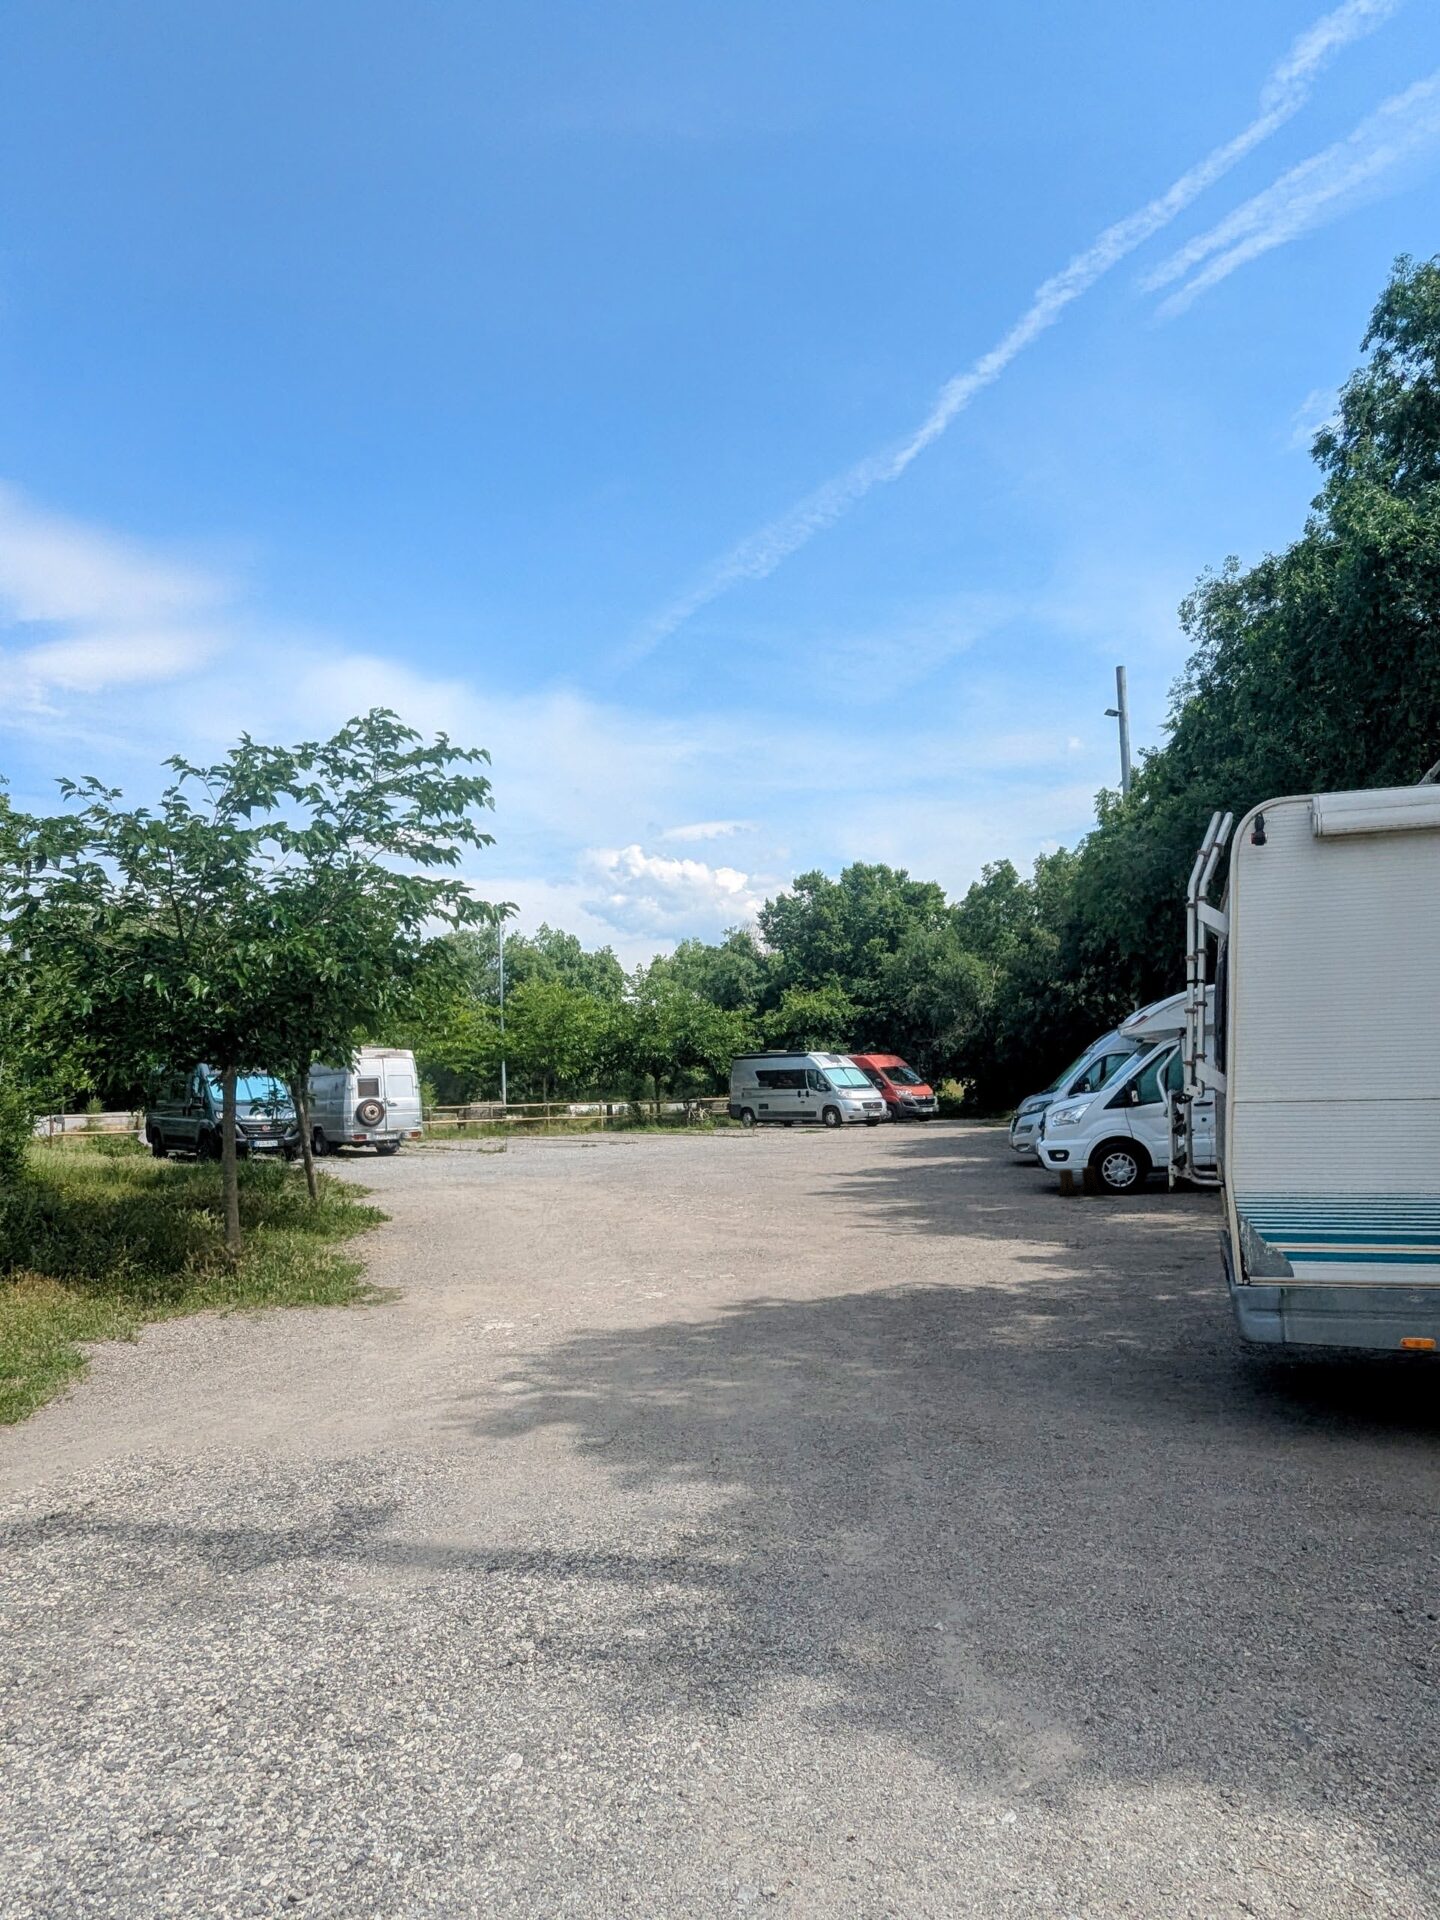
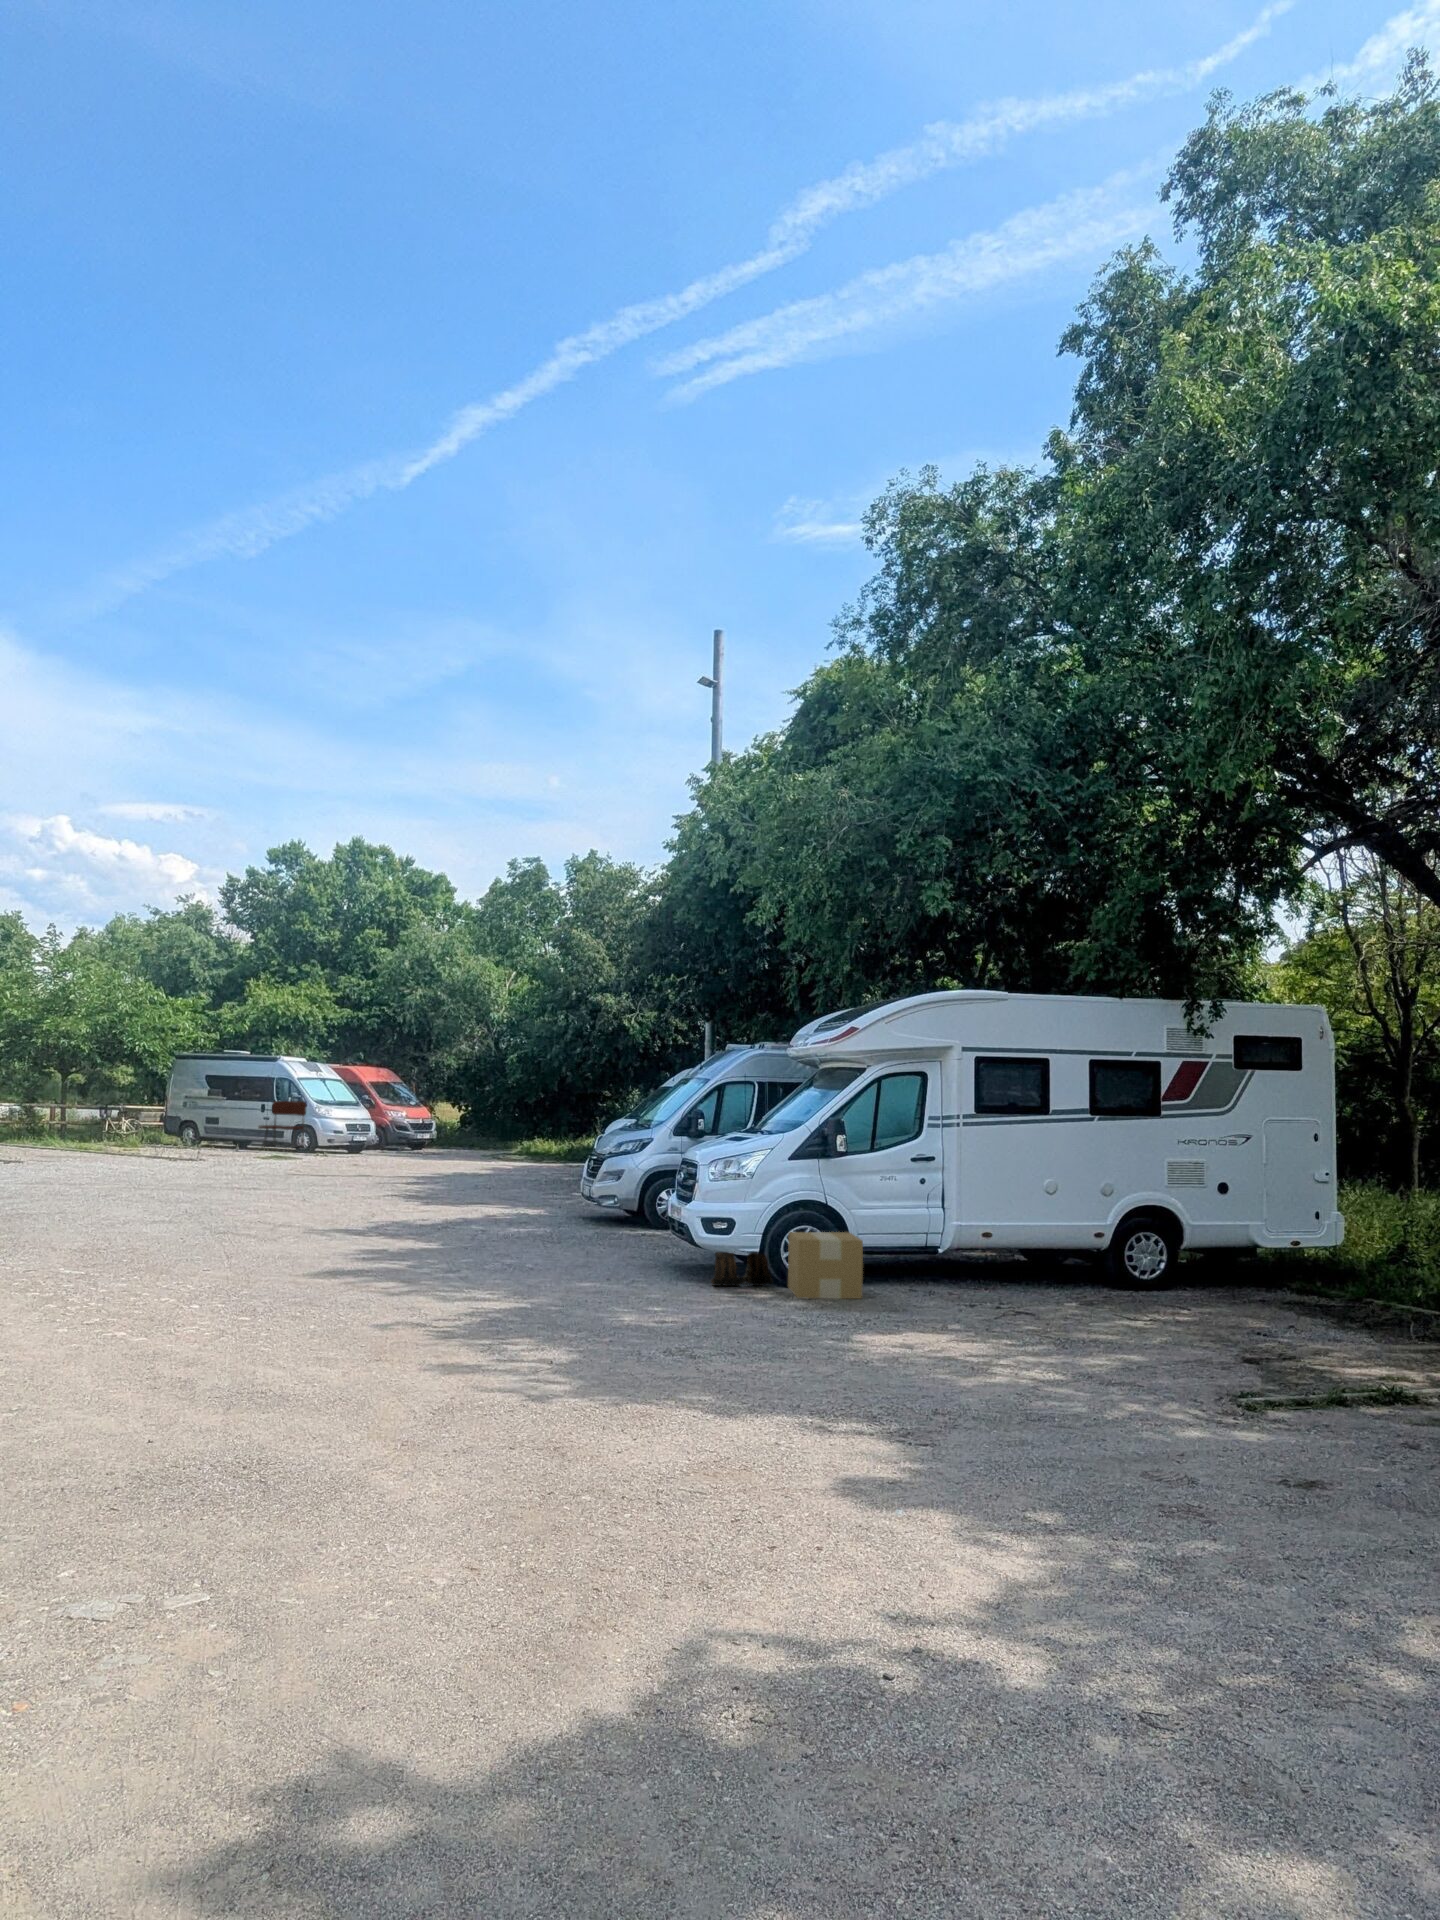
bench: none [797,1087,833,1124] -> present [259,1101,306,1148]
cardboard box: none [1107,1156,1154,1200] -> present [788,1232,863,1299]

